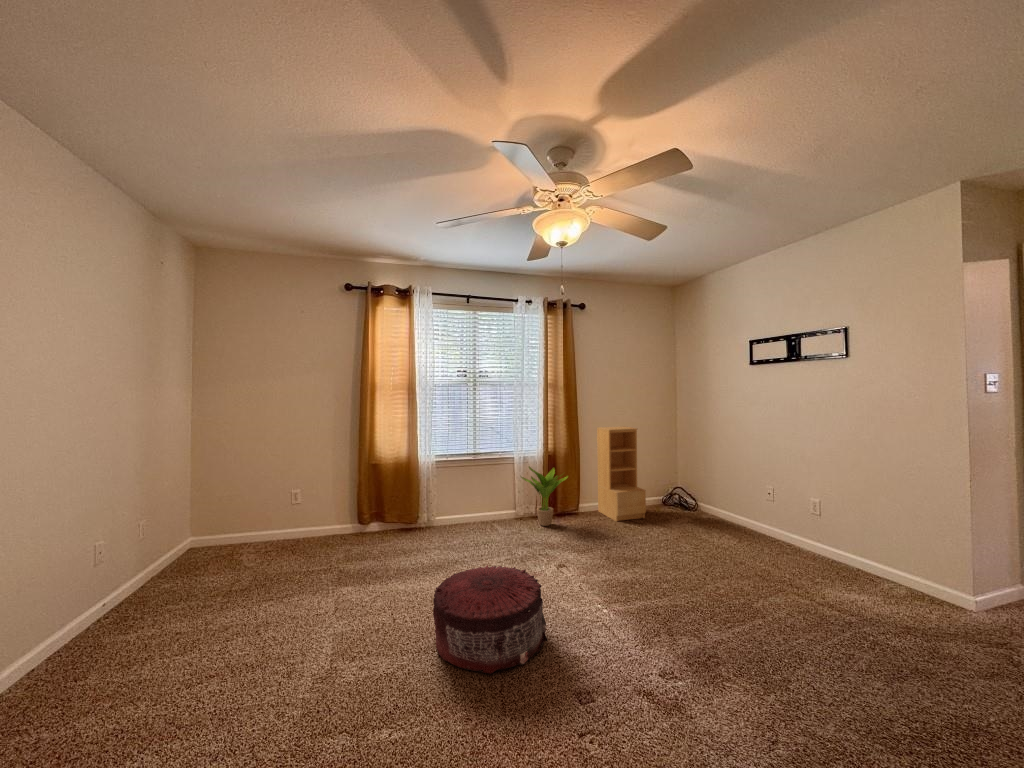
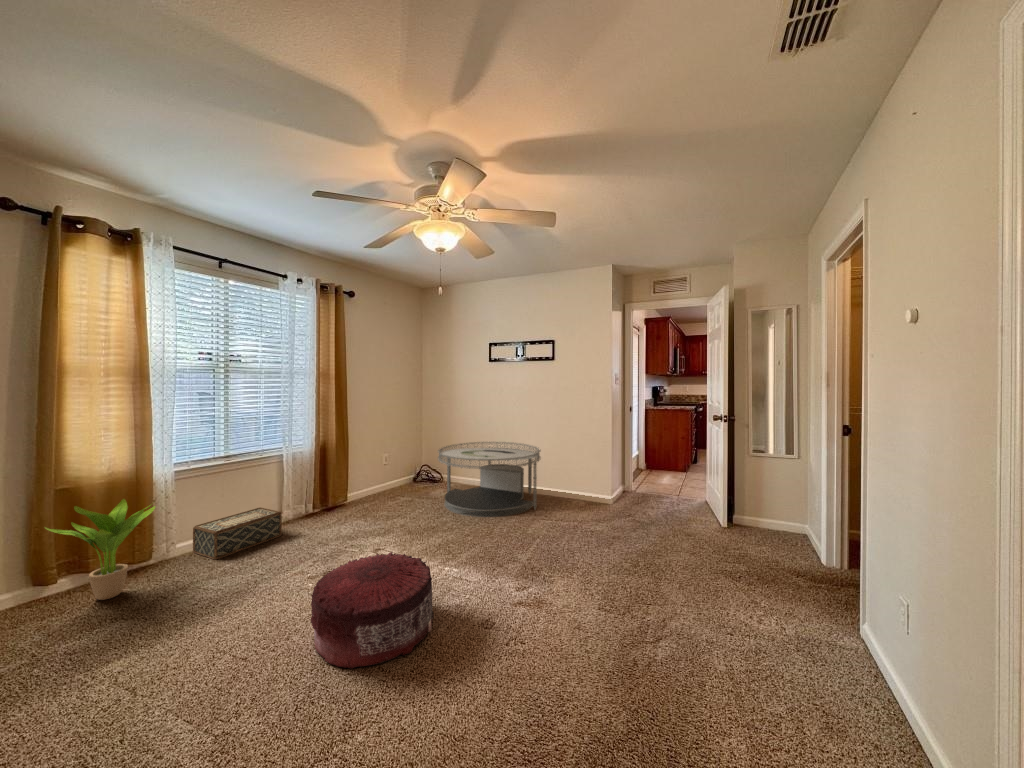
bookshelf: present [597,426,646,521] -> none [364,415,411,502]
potted plant: present [521,466,568,526] -> present [45,499,155,600]
coffee table: none [660,468,814,580] -> present [438,442,541,517]
woven basket: none [448,501,506,536] -> present [193,507,282,560]

